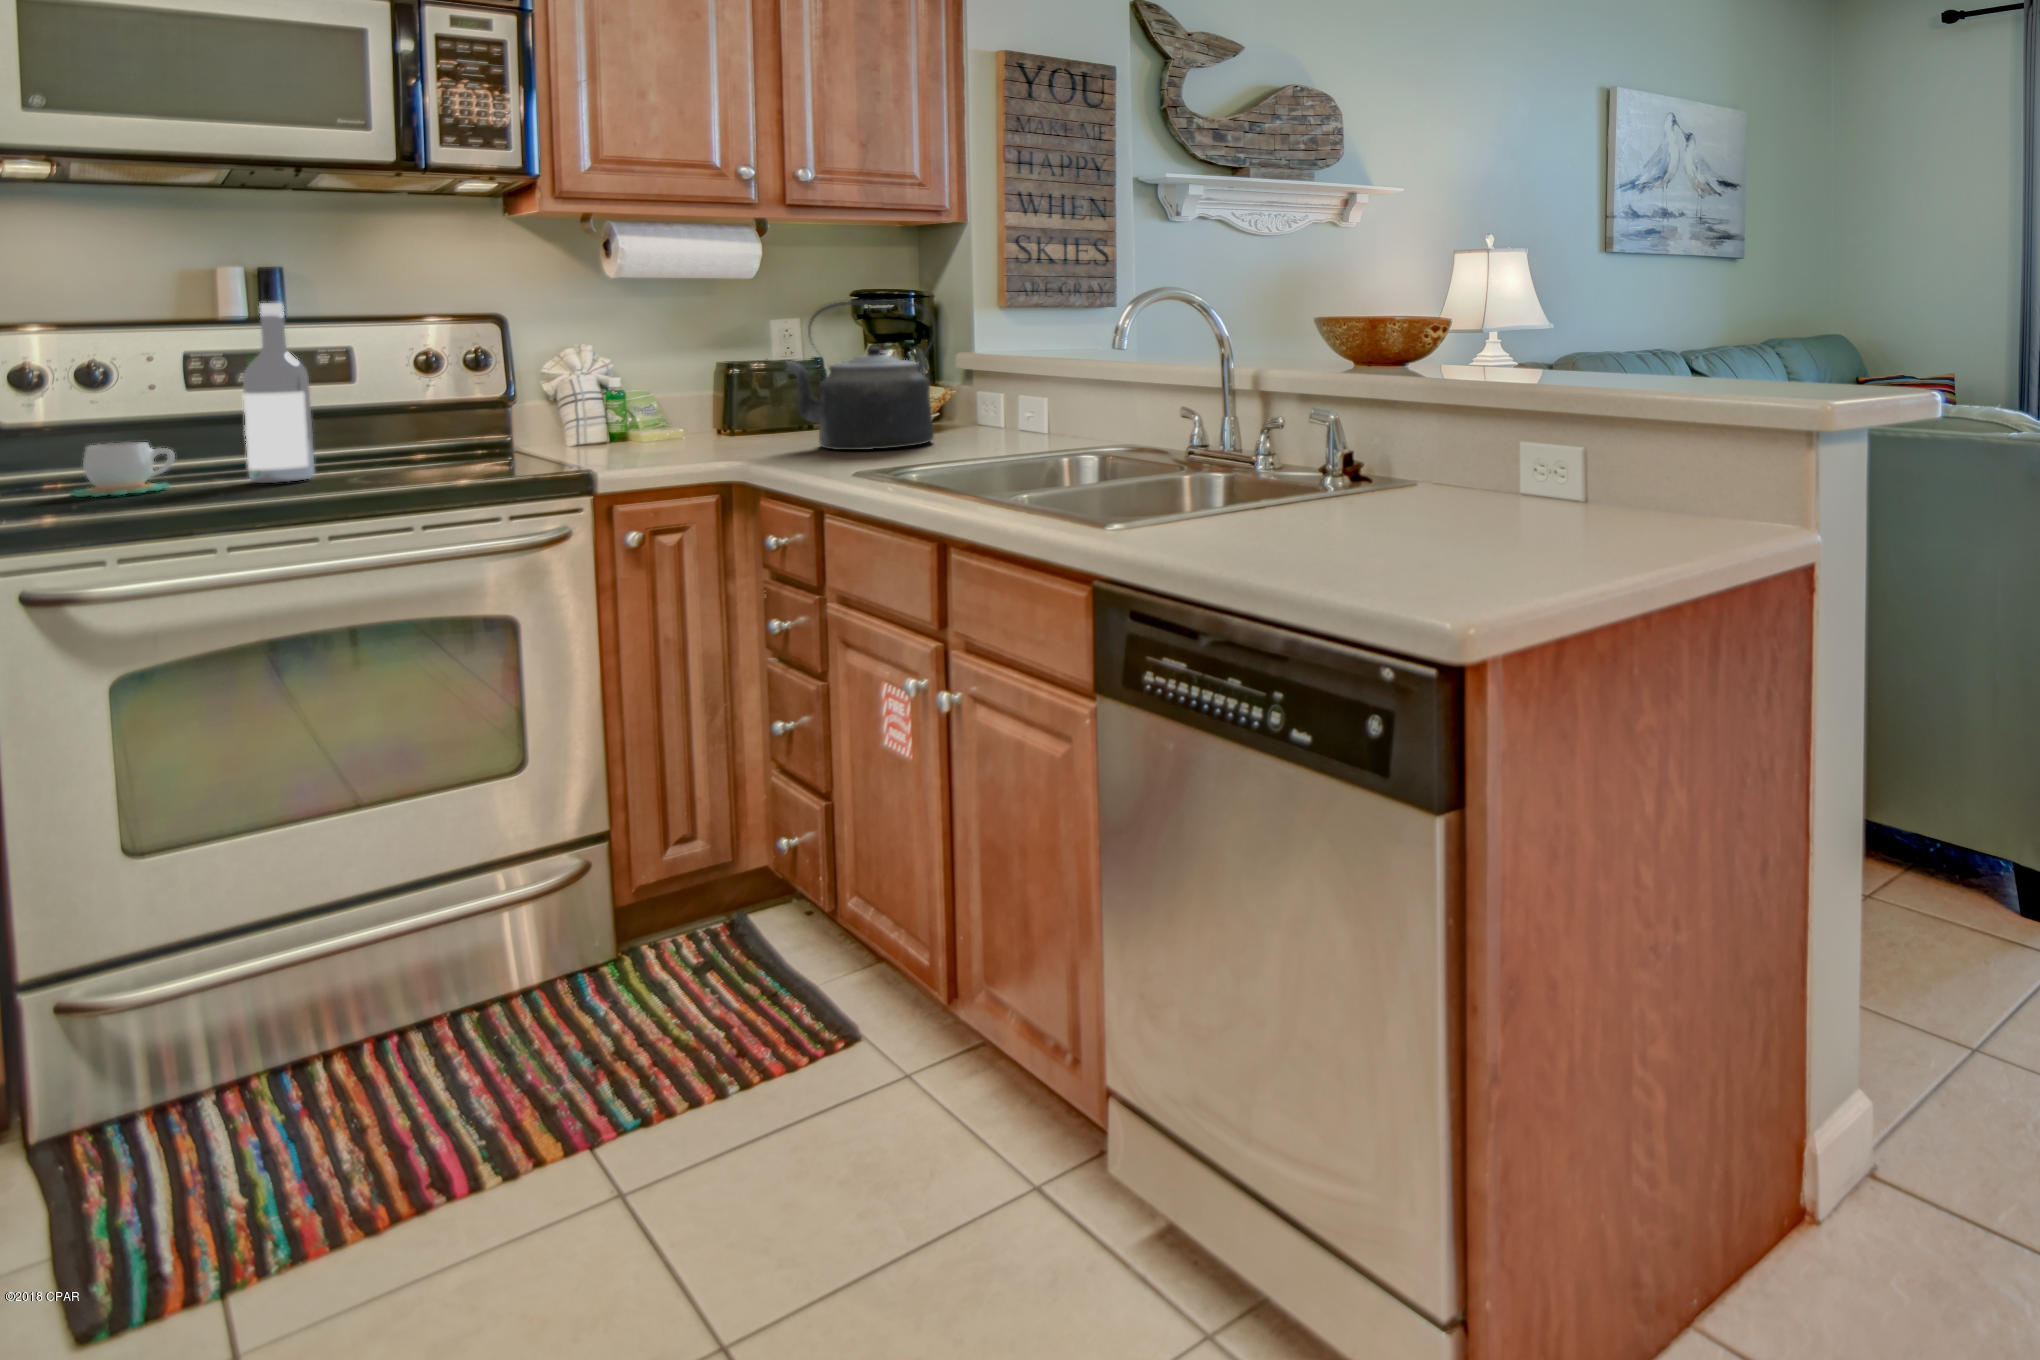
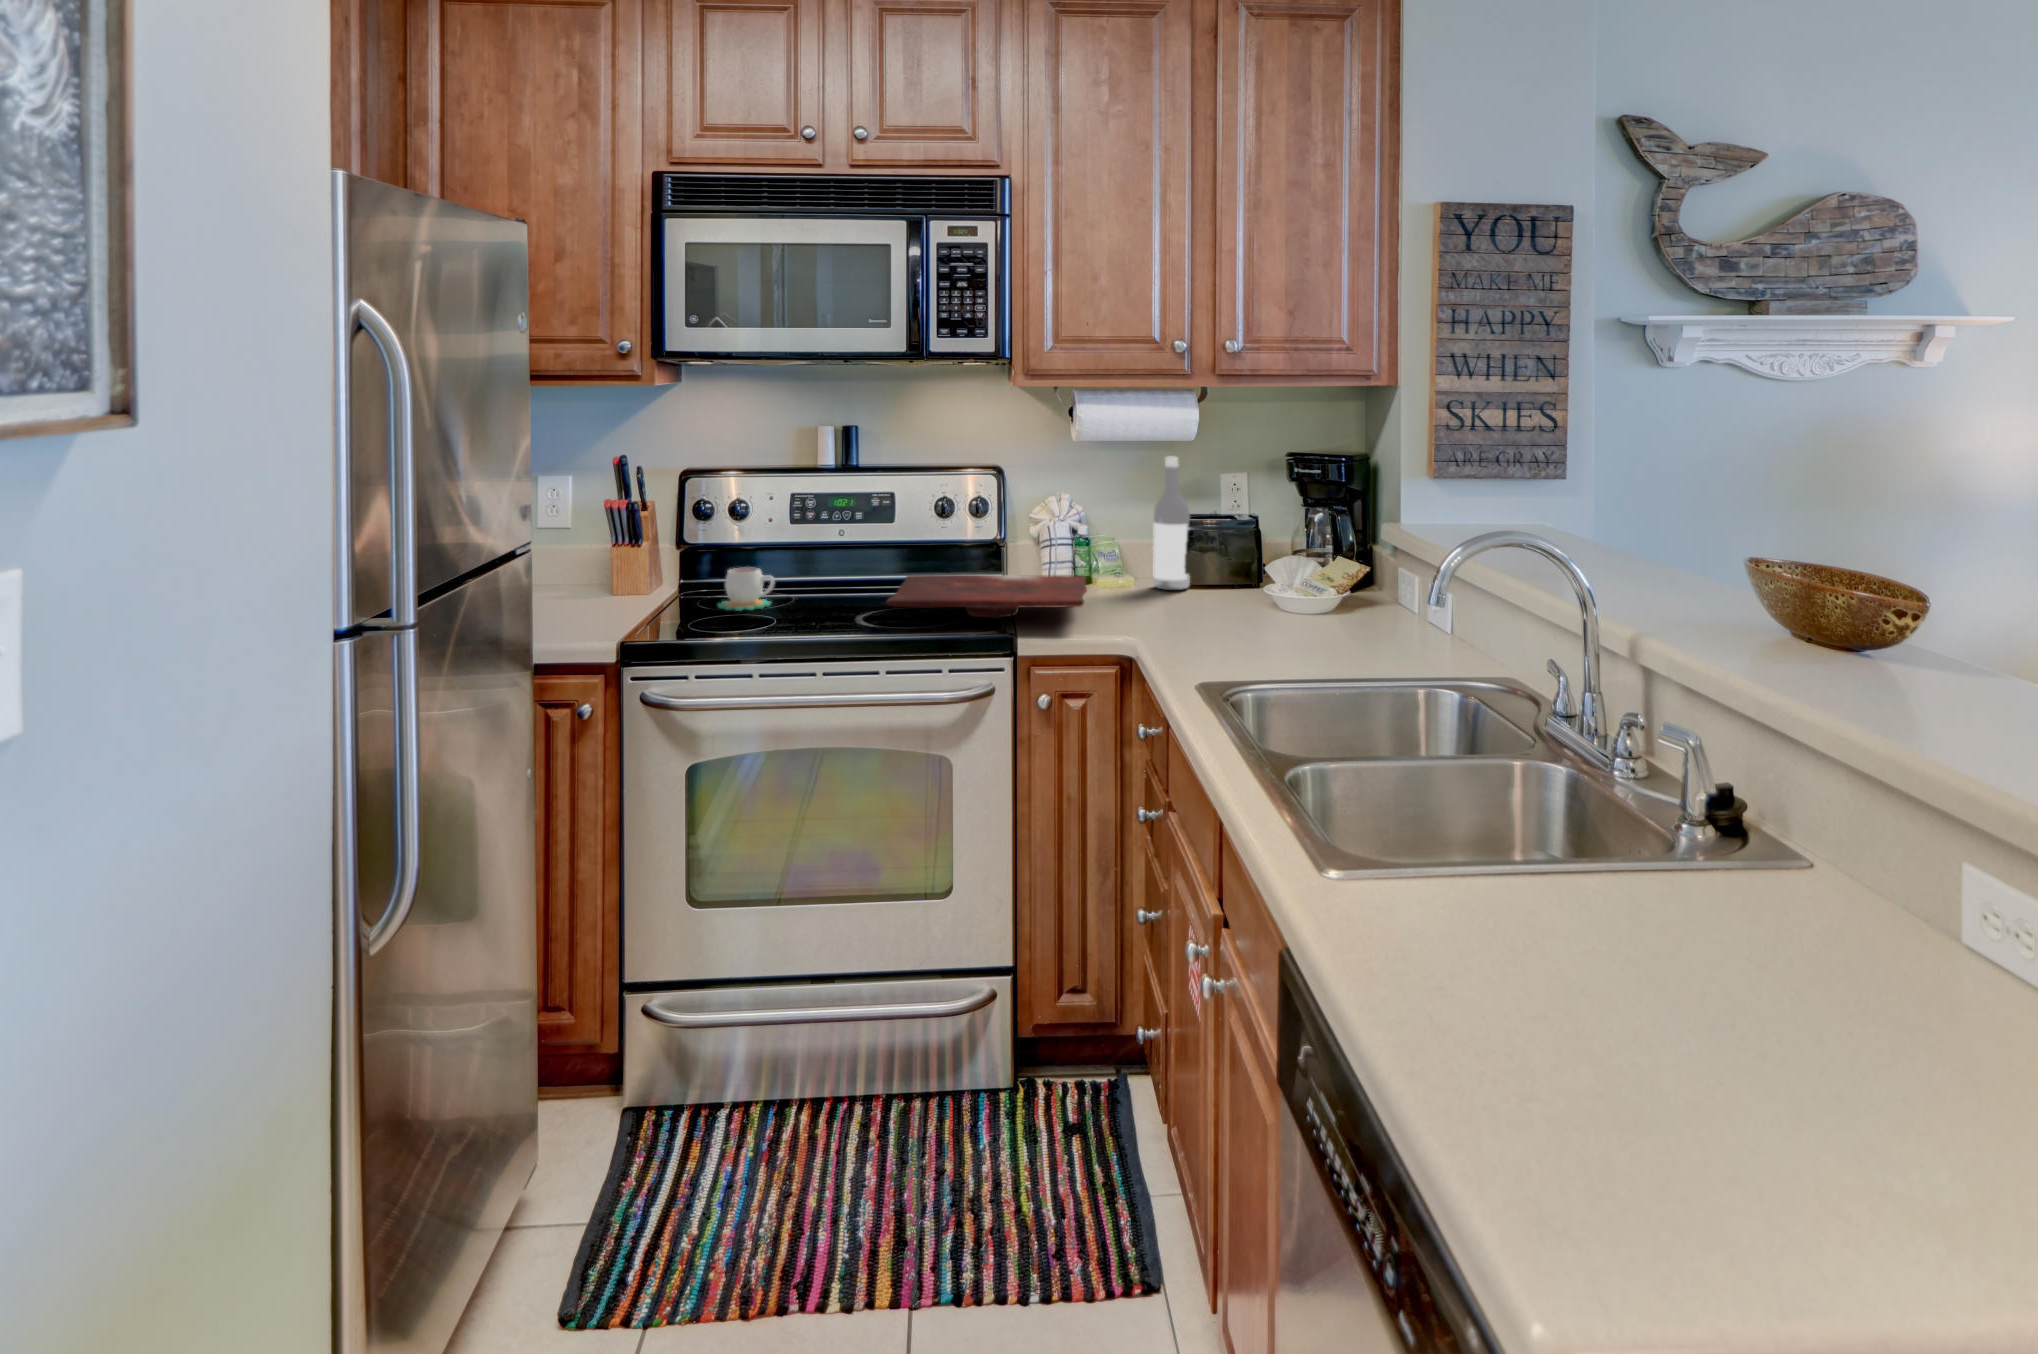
kettle: present [786,301,936,450] -> none [1194,477,1337,637]
wine bottle: present [243,303,315,483] -> present [1153,457,1190,590]
cutting board: none [387,422,670,468] -> present [886,575,1087,617]

